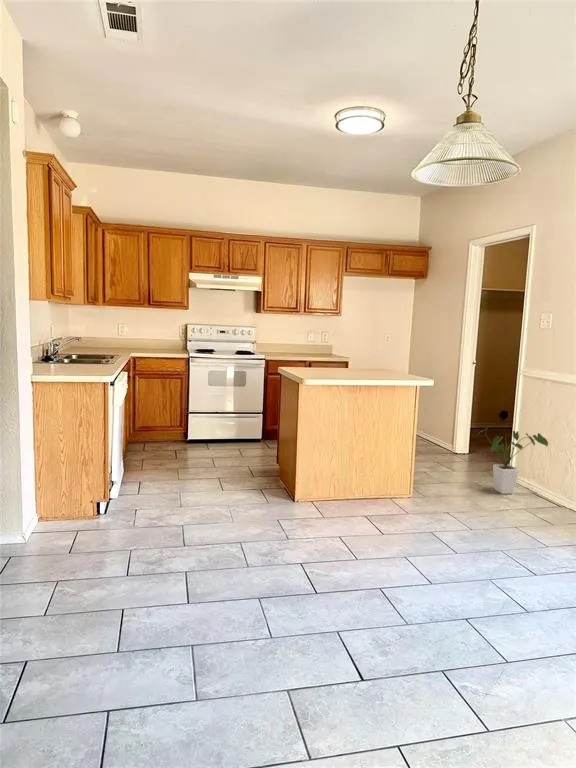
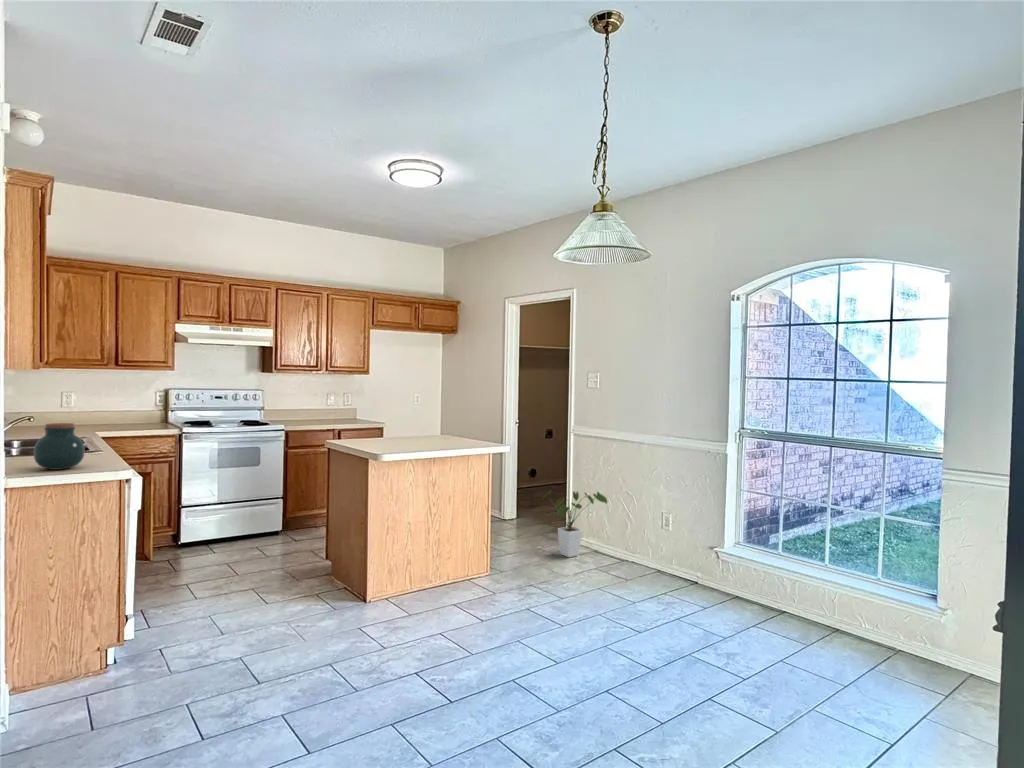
jar: none [57,338,89,371] -> present [34,423,85,470]

